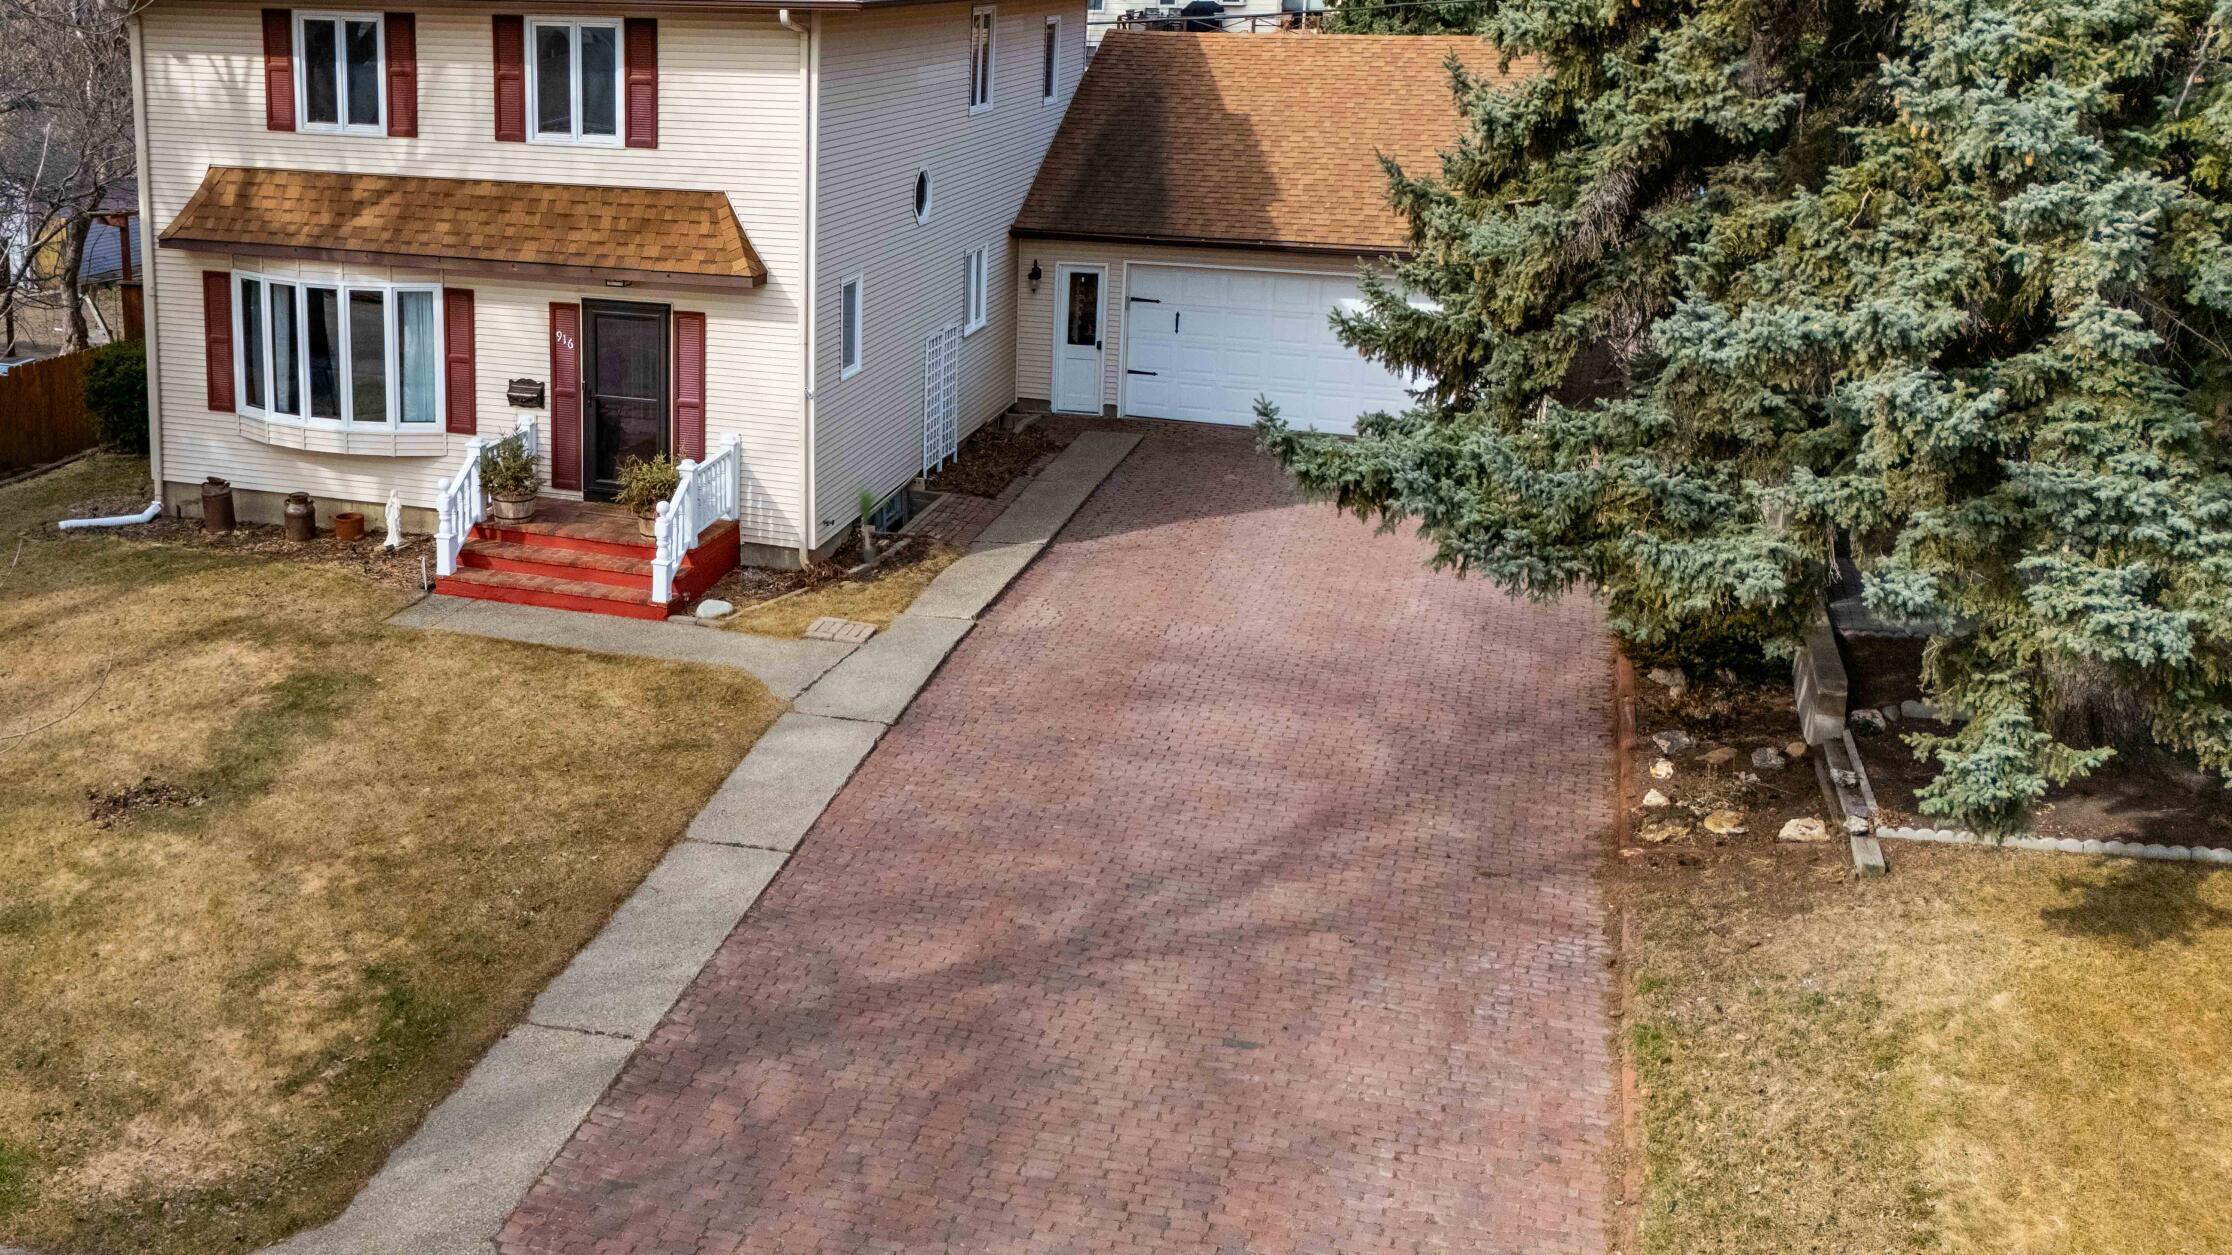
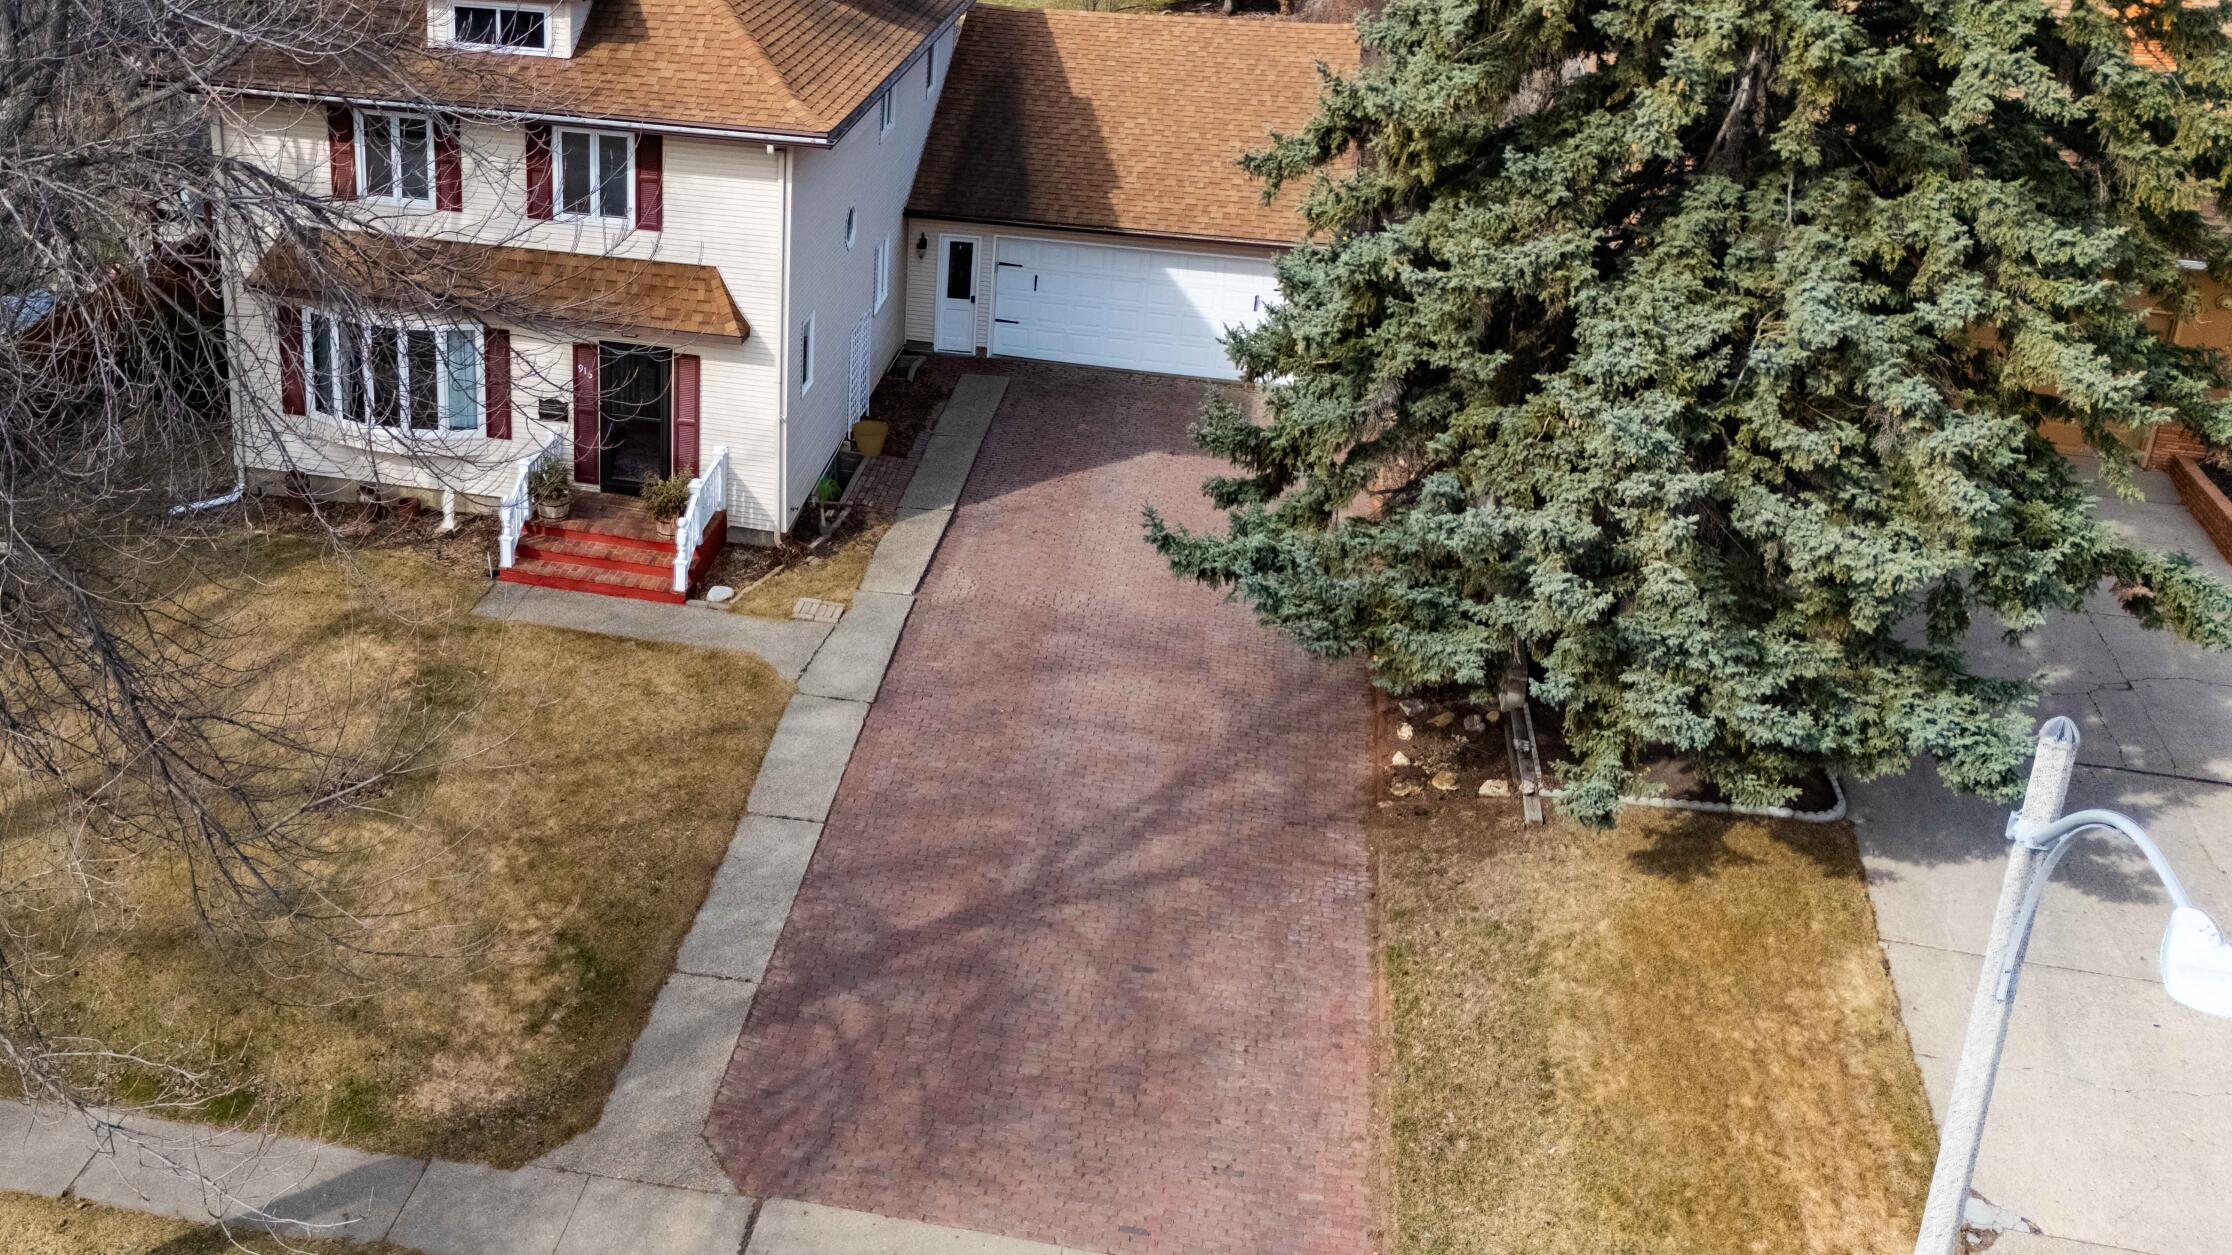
basket: none [926,456,973,497] -> present [851,420,888,456]

